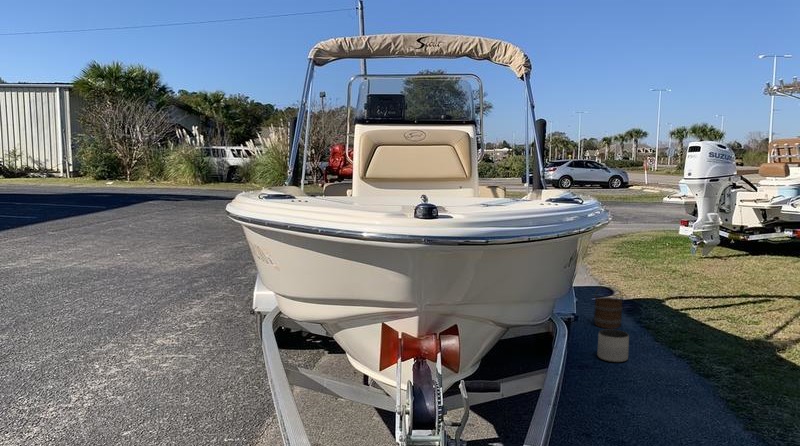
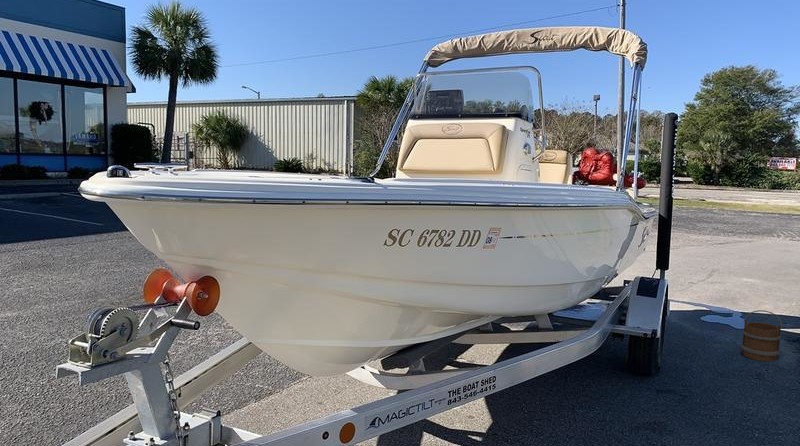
planter: present [597,329,629,362] -> none [707,356,748,396]

